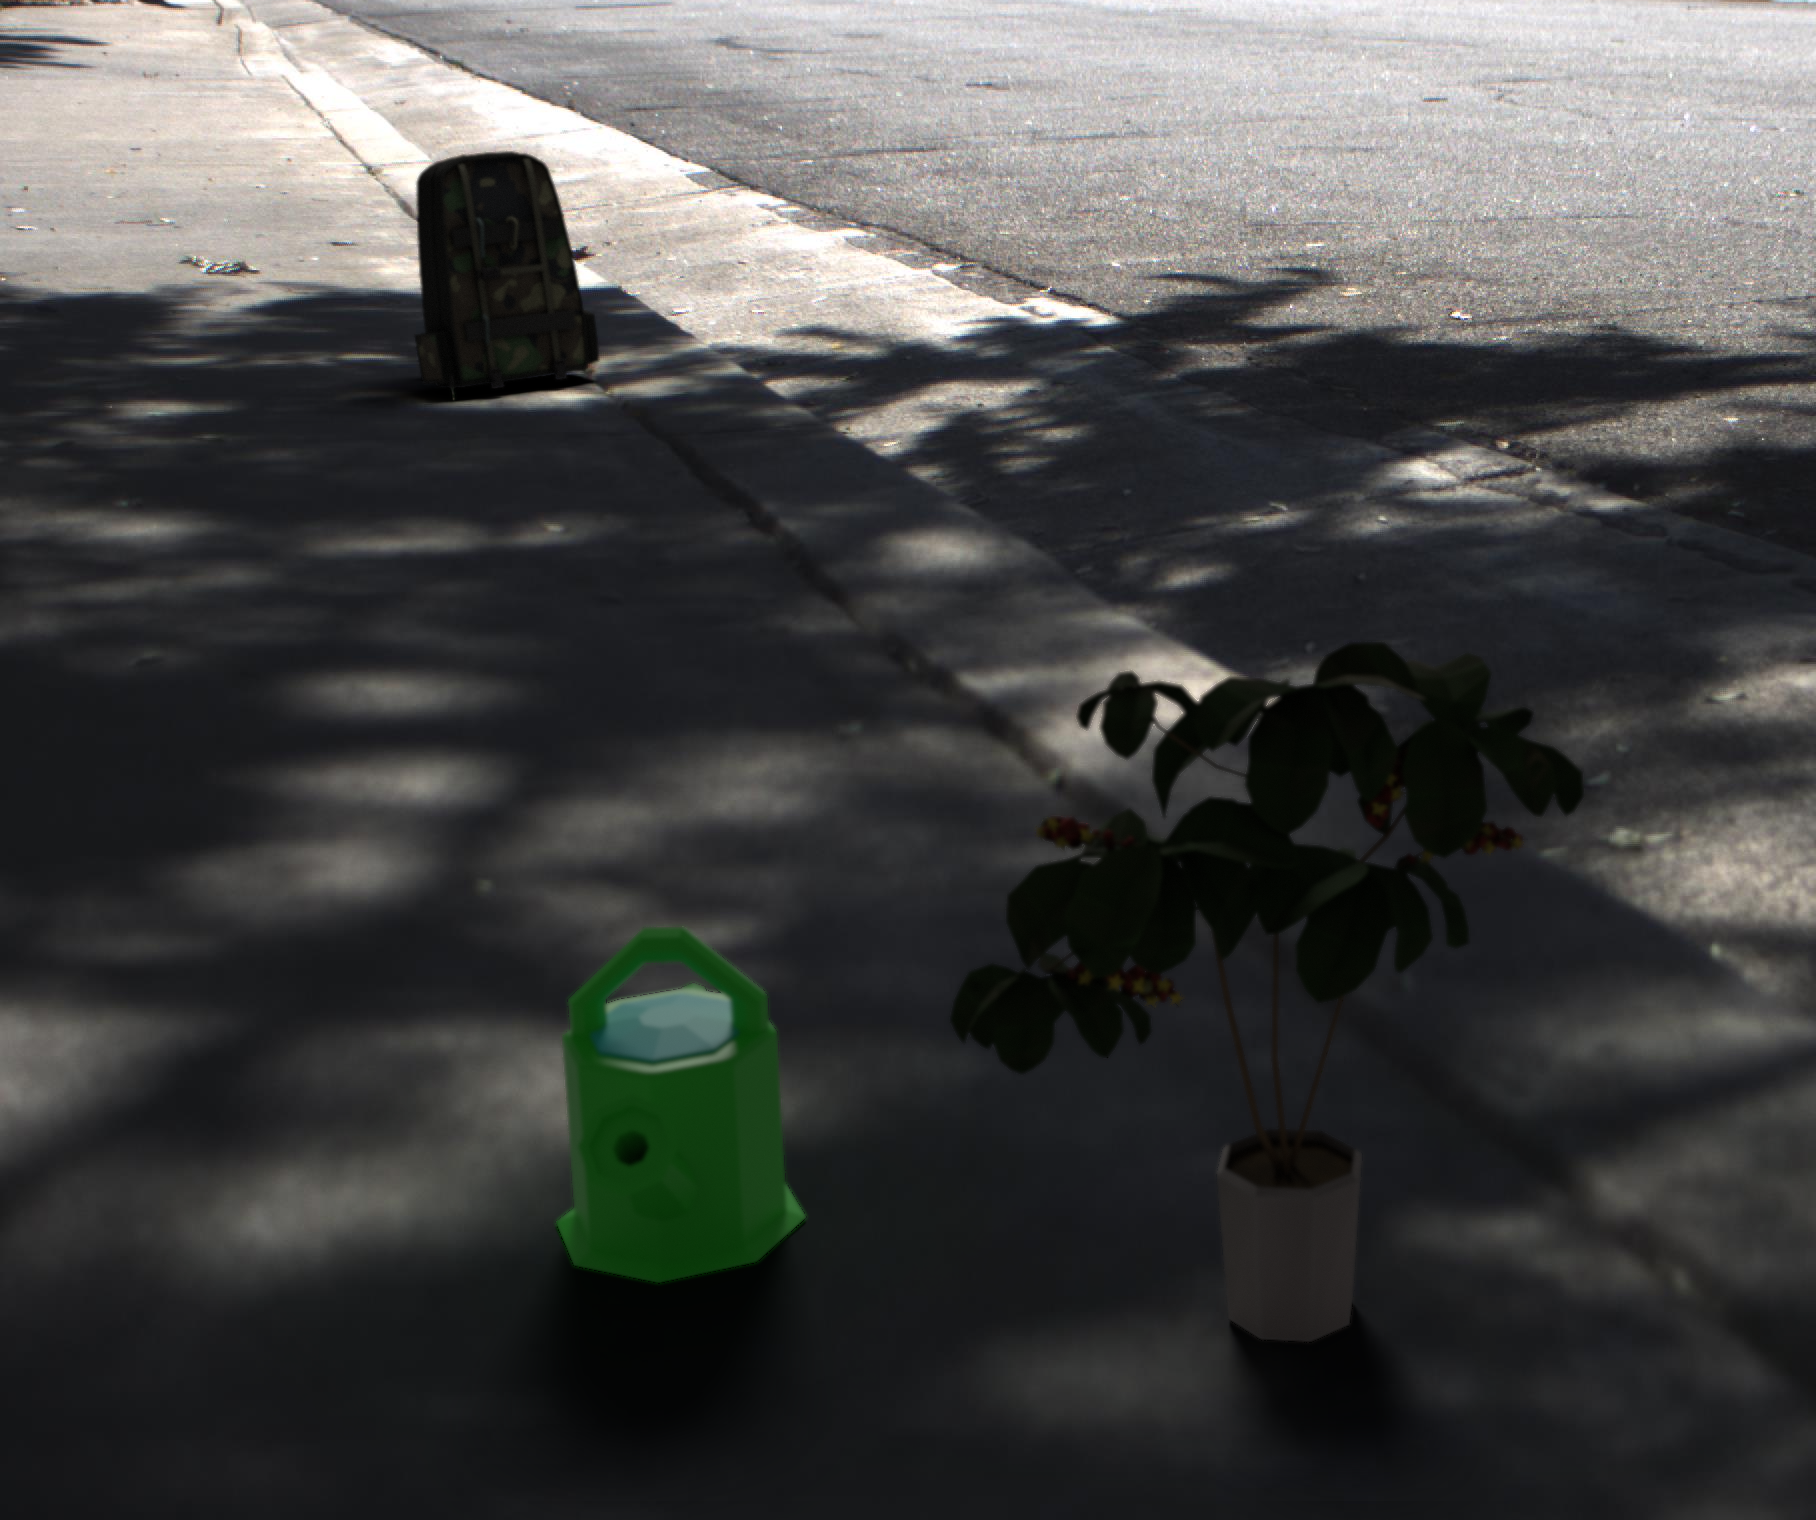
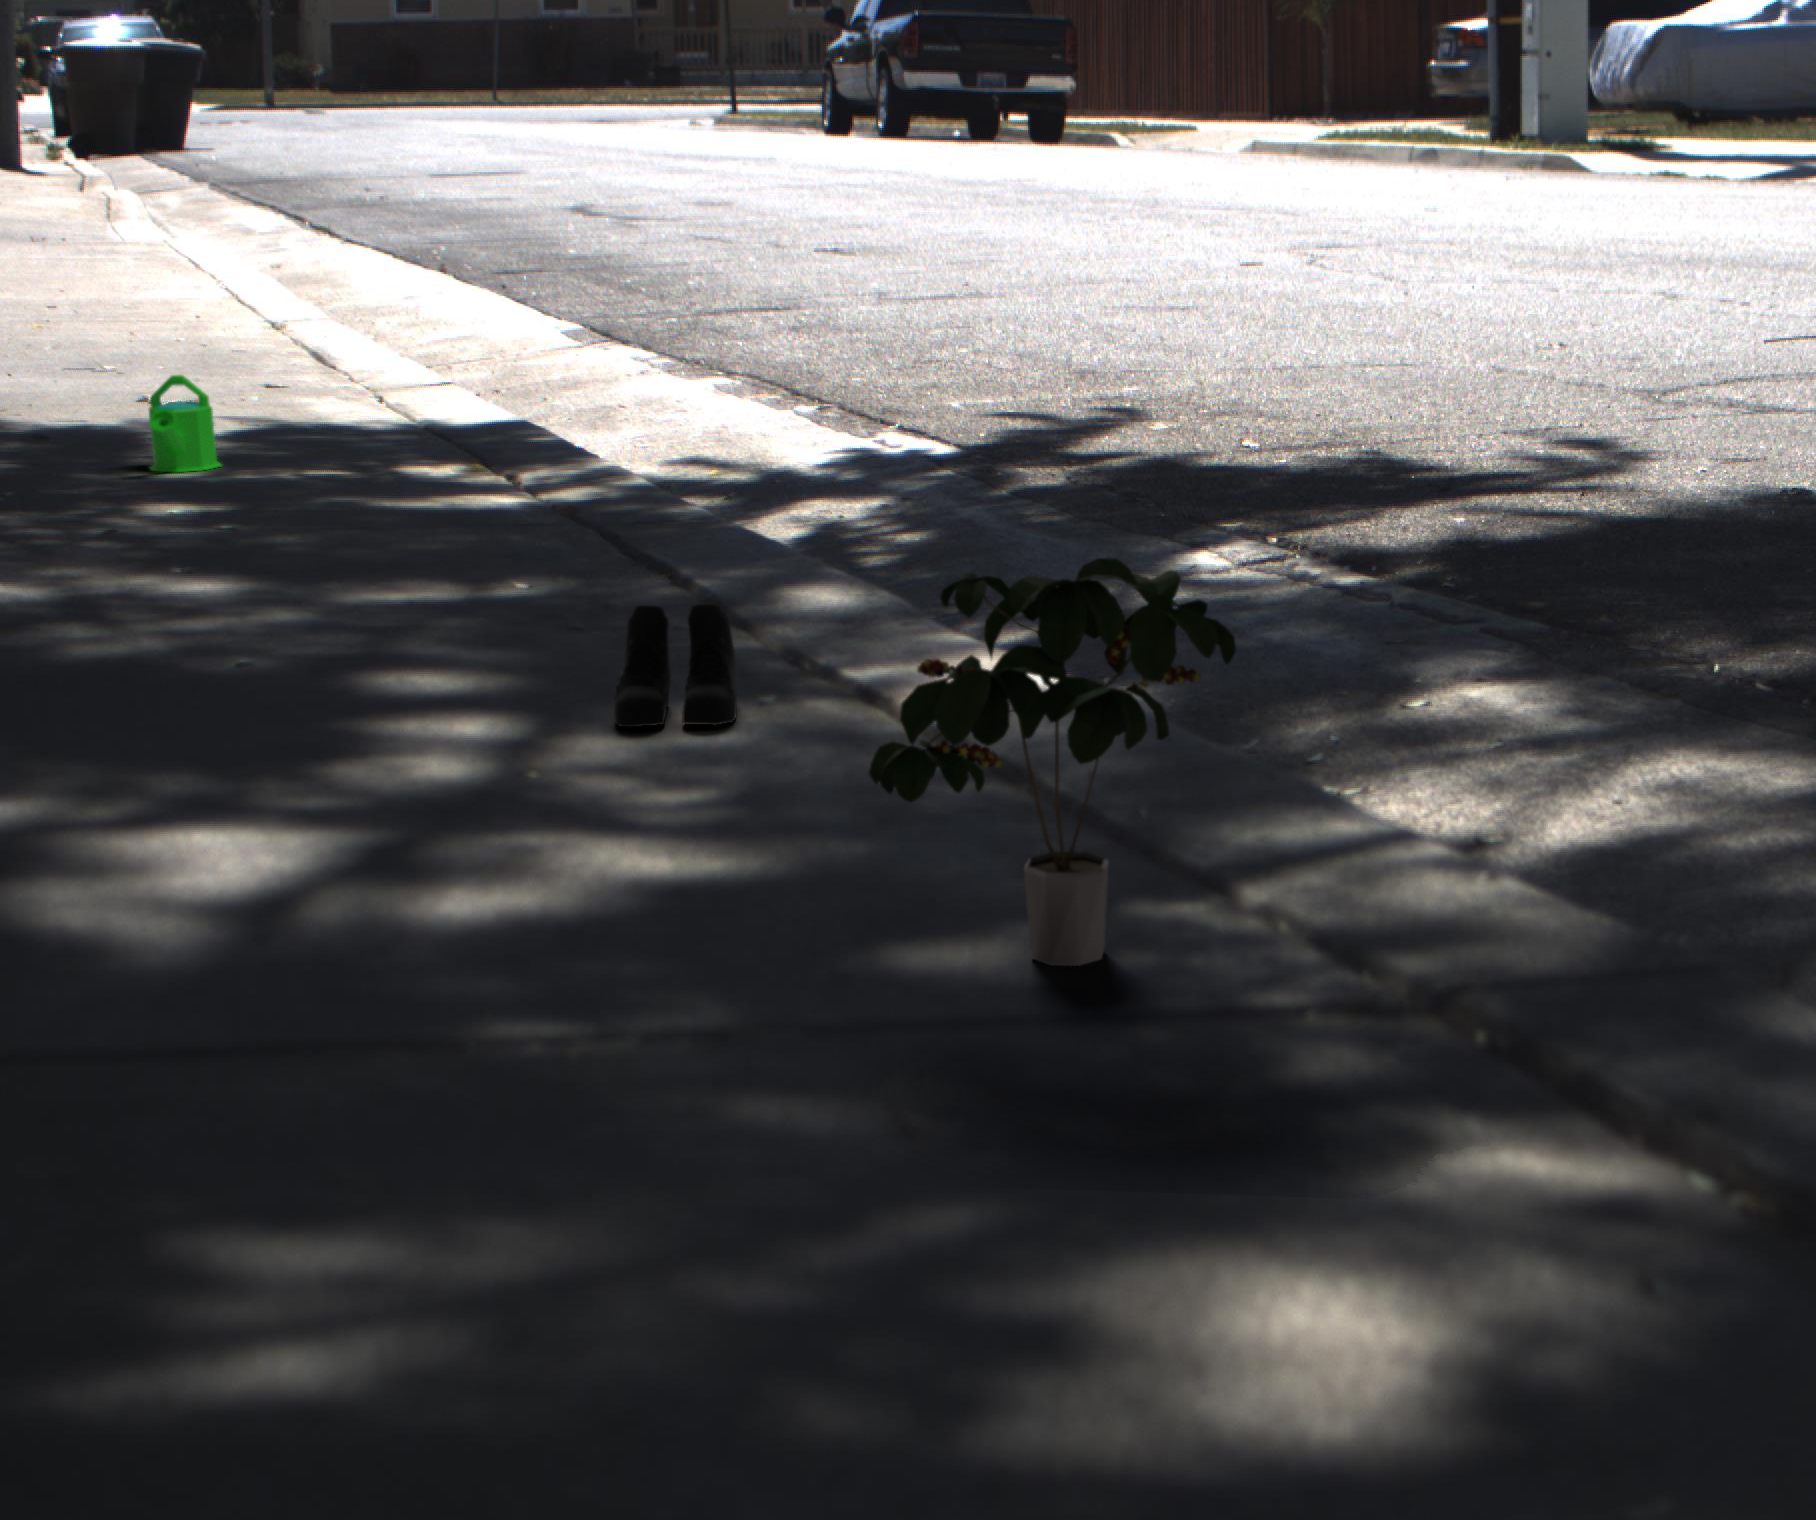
backpack: present [415,151,599,400] -> none [374,301,529,507]
boots: none [629,591,802,772] -> present [614,603,737,727]
watering can: present [556,927,805,1283] -> present [149,375,221,472]

